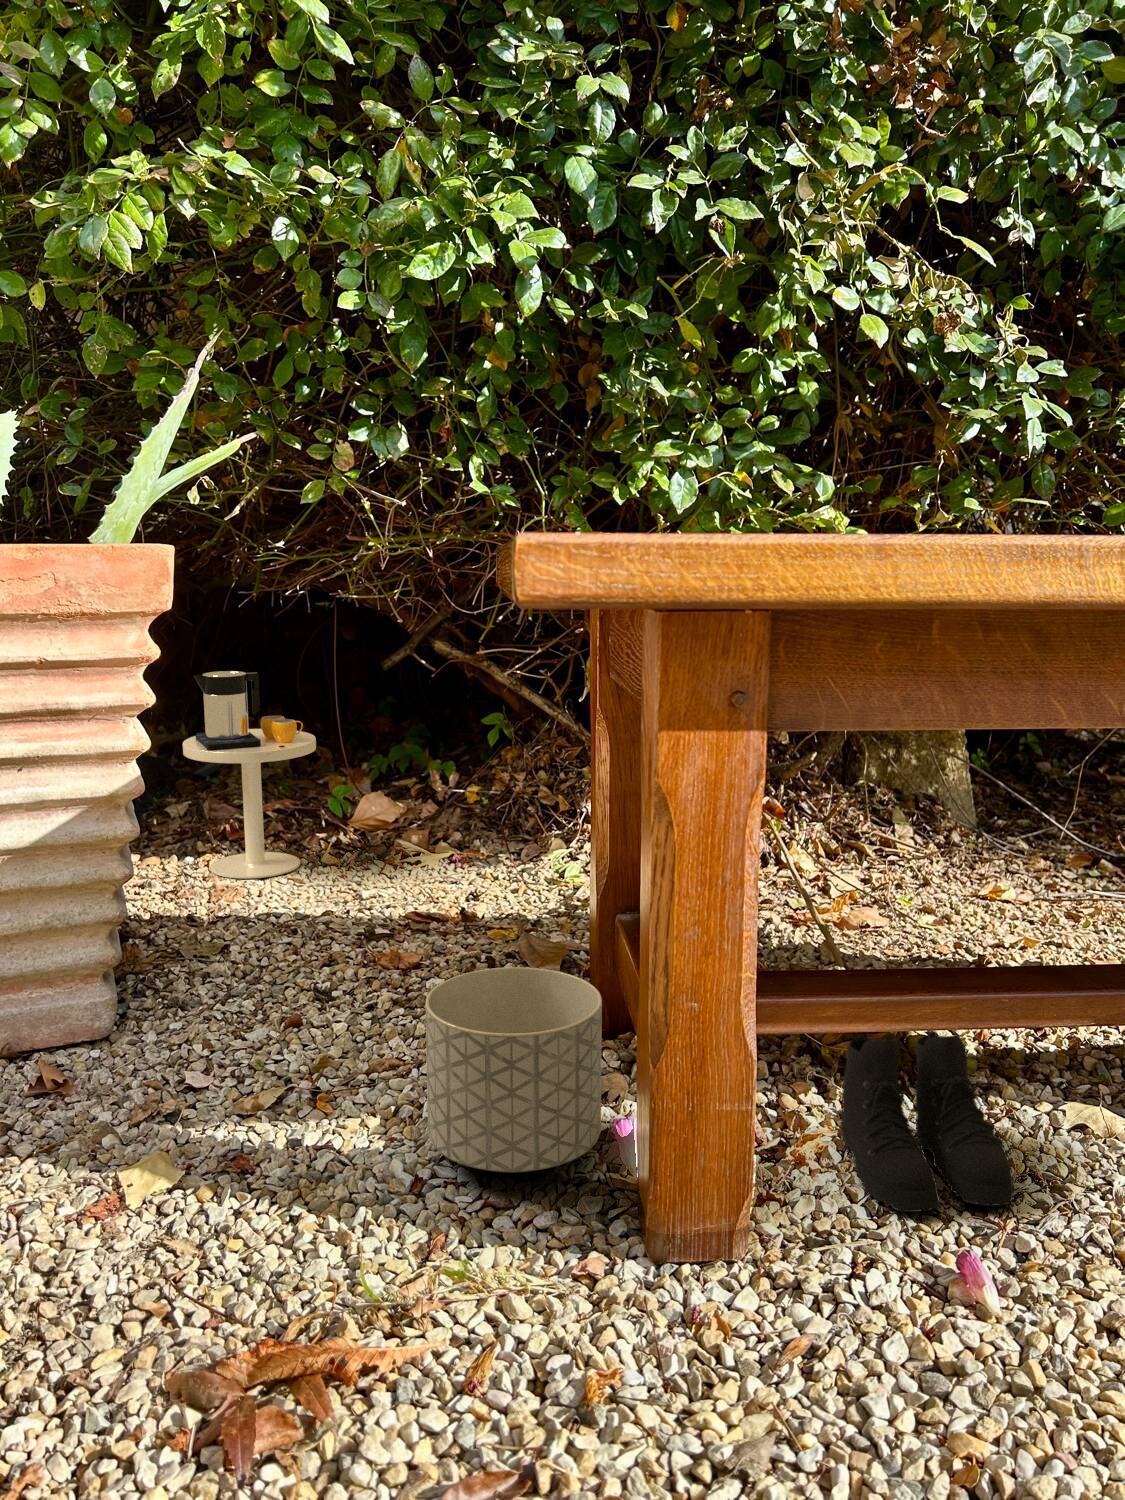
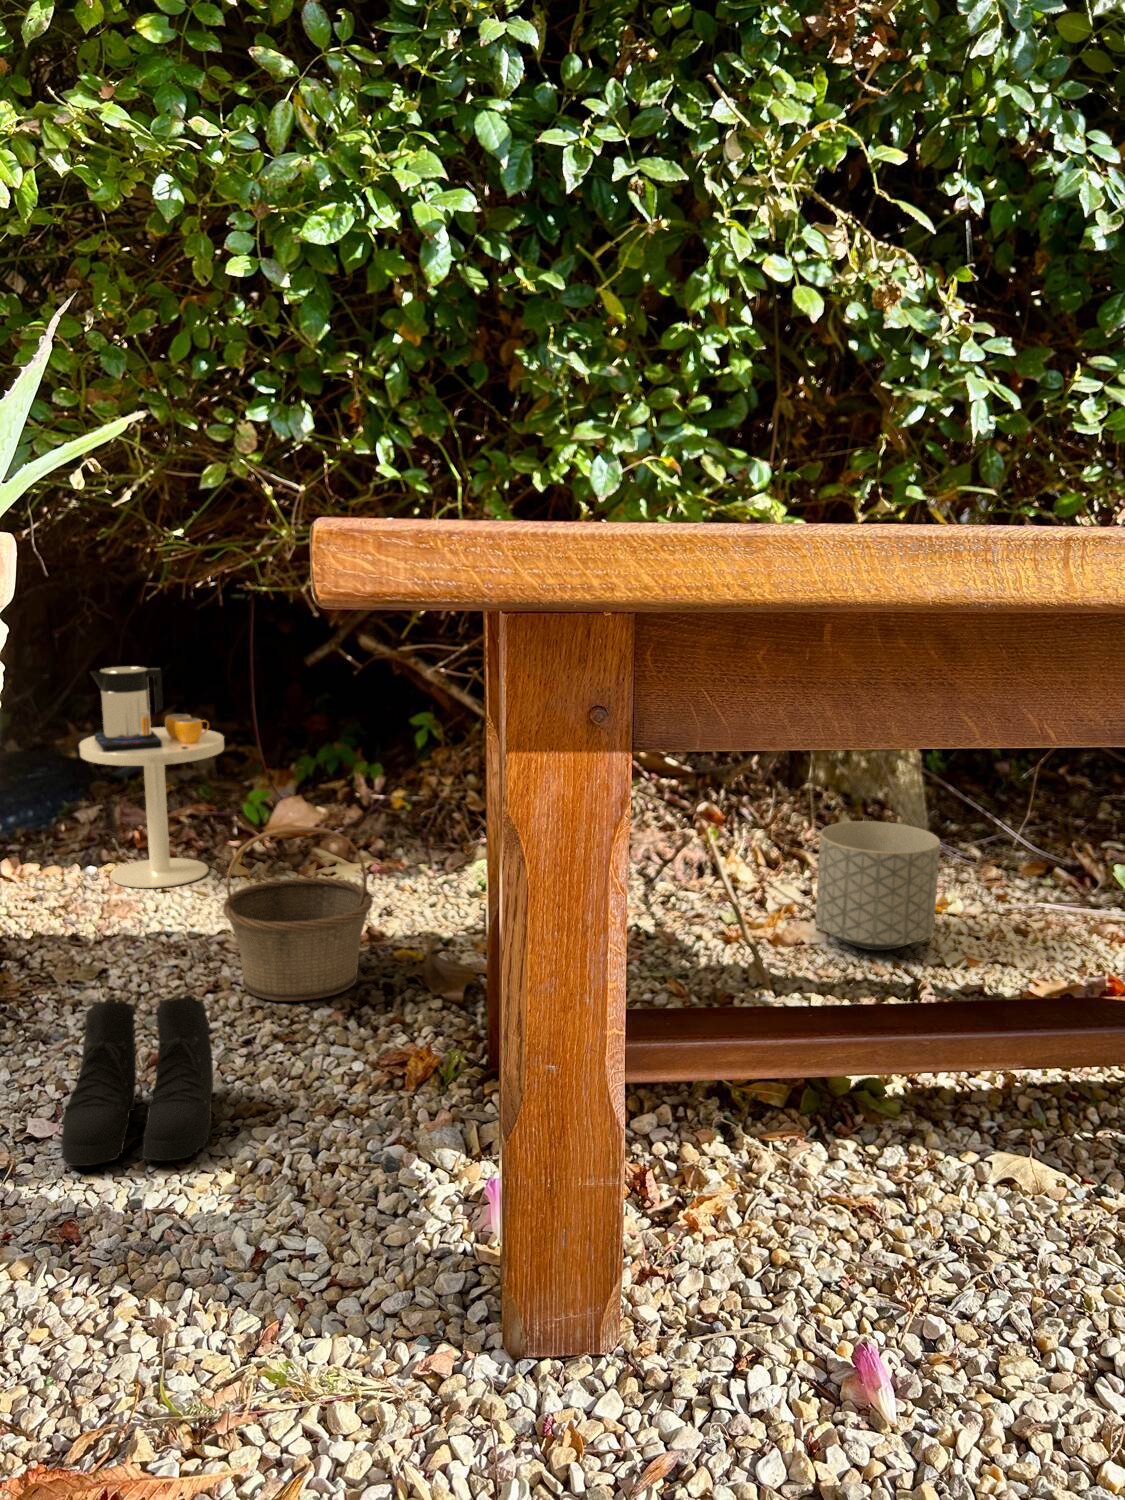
basket: none [336,815,473,976] -> present [223,827,373,1001]
planter: present [426,967,602,1173] -> present [816,821,940,950]
boots: present [841,1031,1013,1212] -> present [61,995,213,1166]

